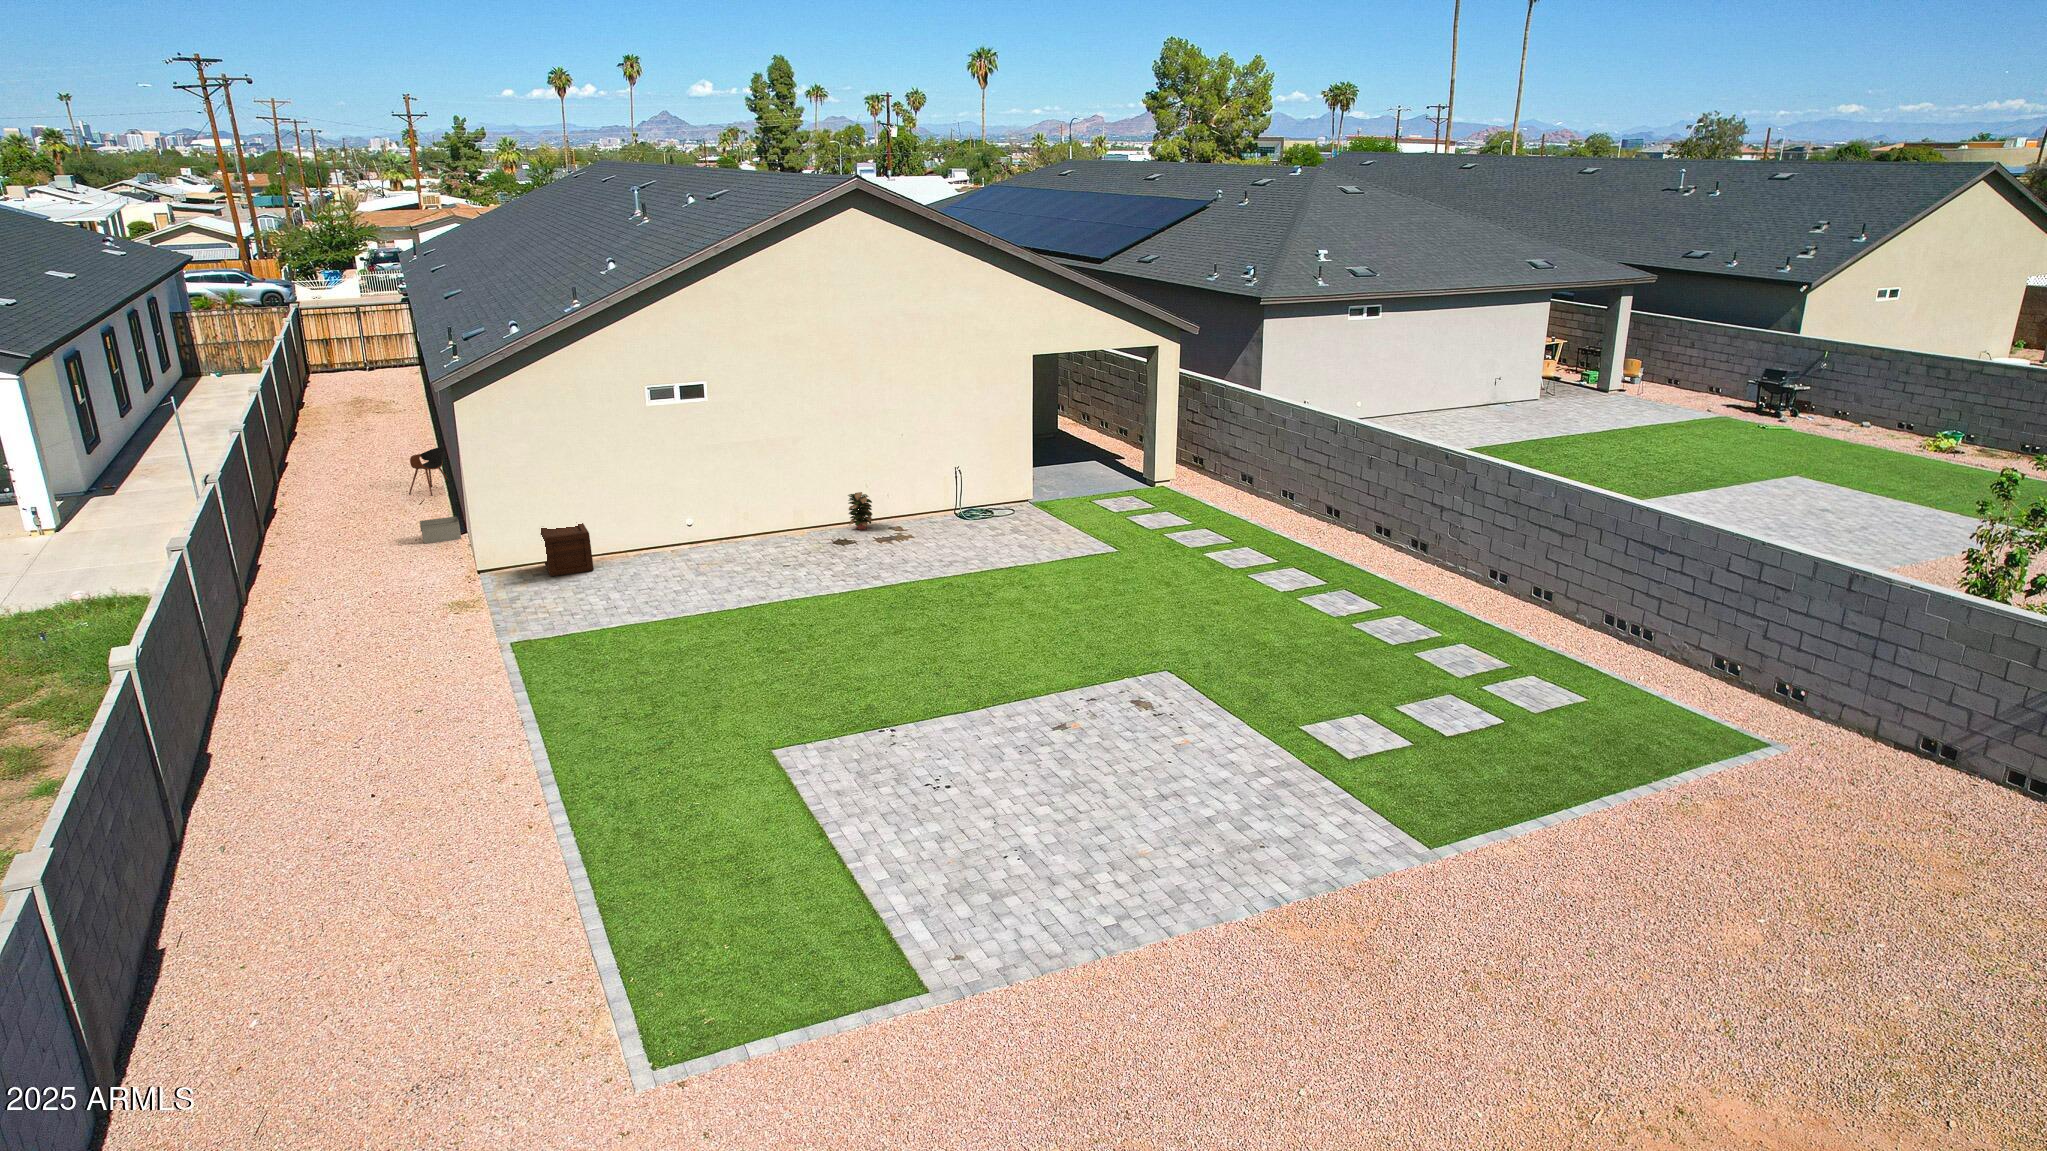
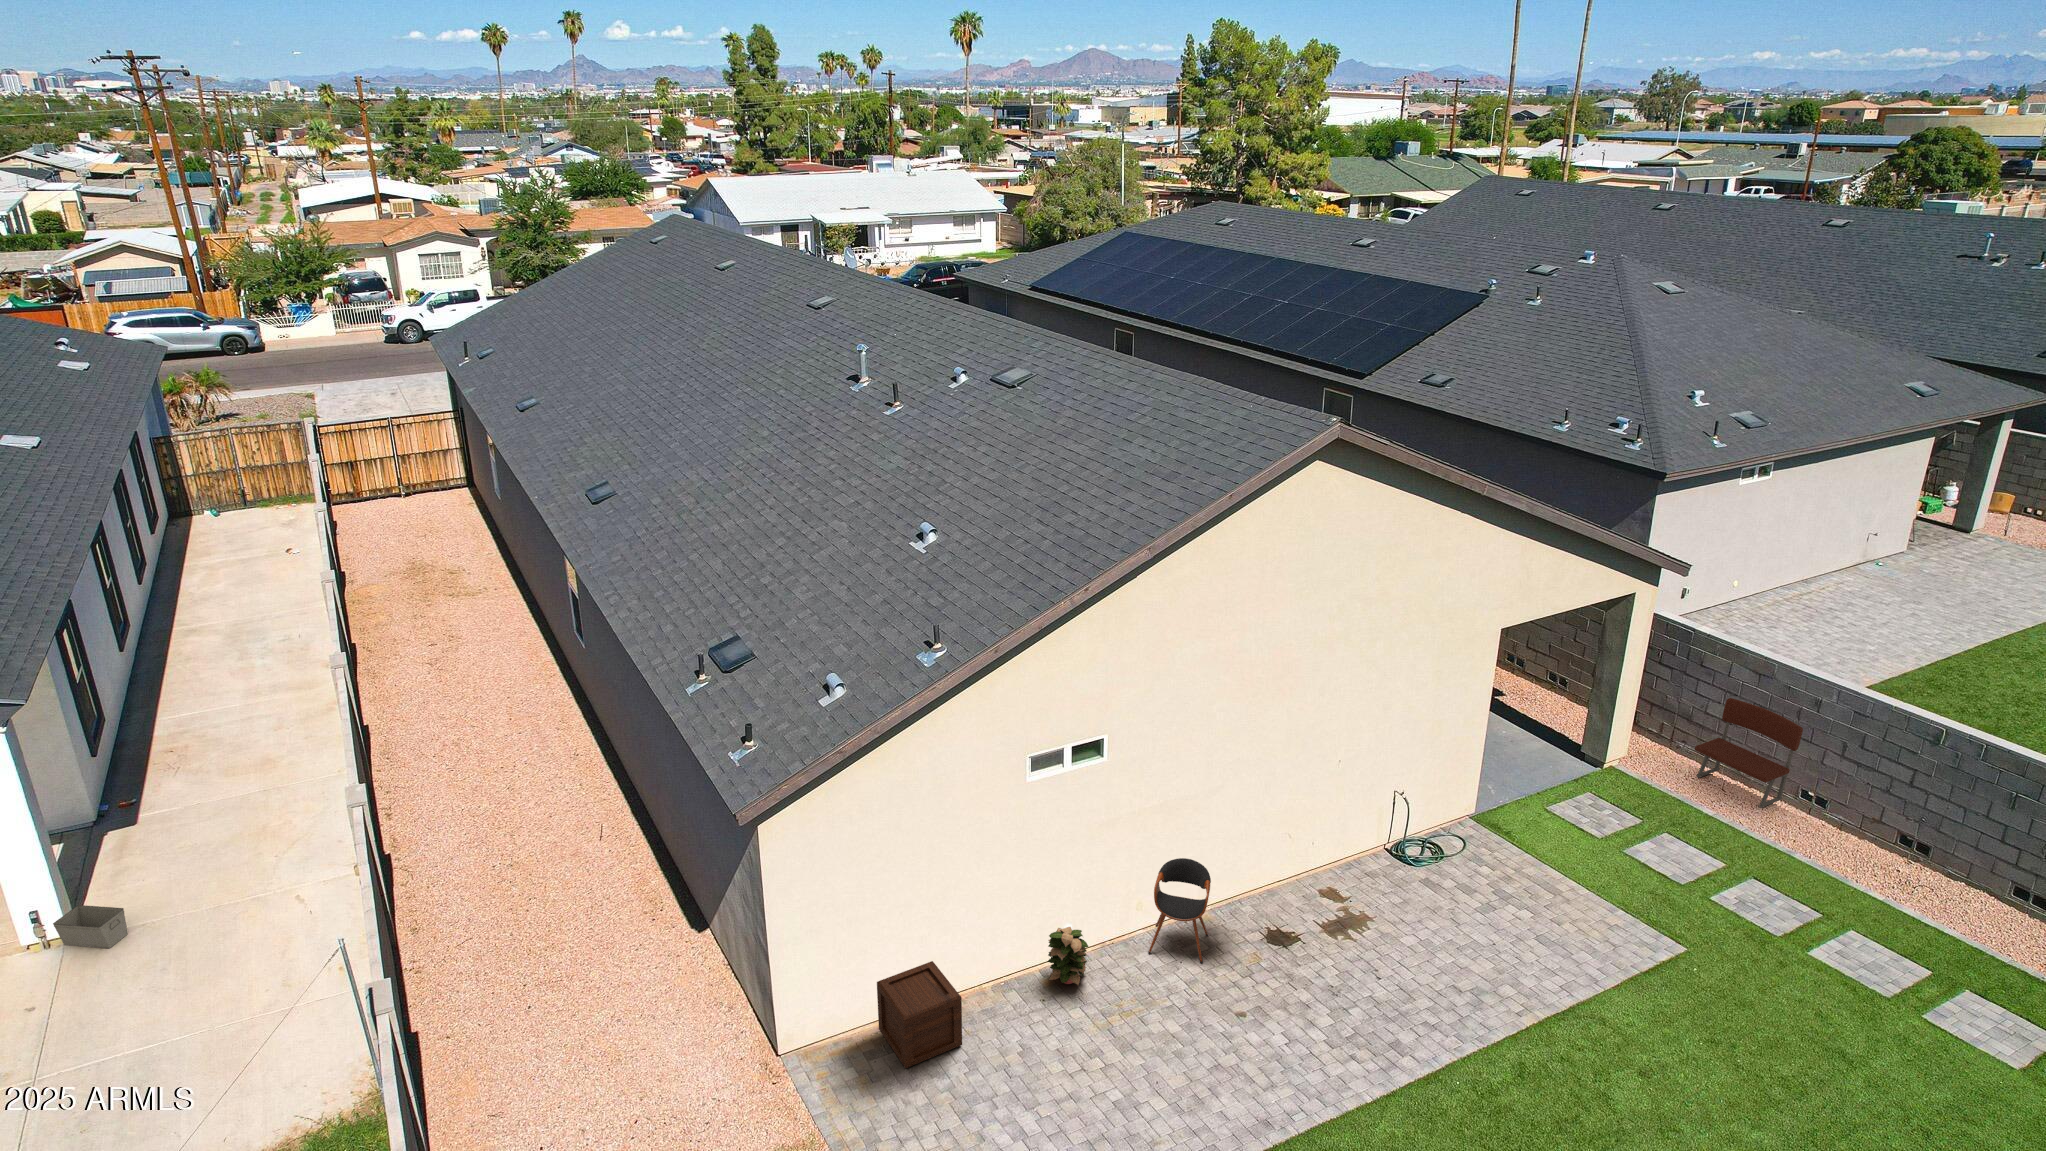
bench: none [1215,430,1275,501] -> present [1695,698,1803,808]
chair: present [409,446,447,496] -> present [1148,858,1211,963]
decorative plant: present [848,492,872,530] -> present [1048,927,1088,986]
storage bin: present [420,517,461,544] -> present [53,905,128,948]

